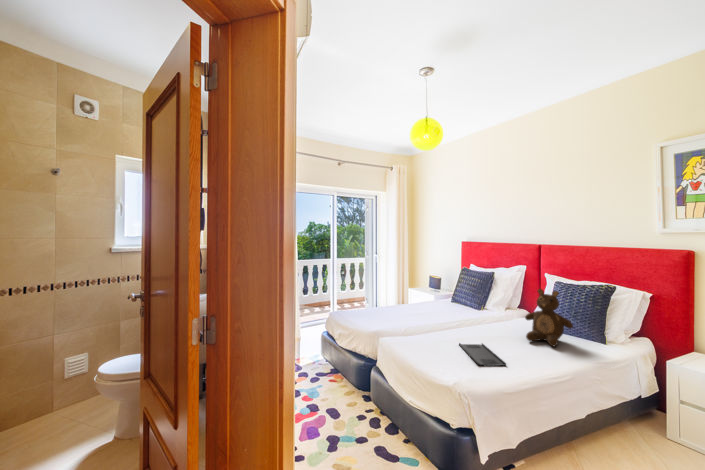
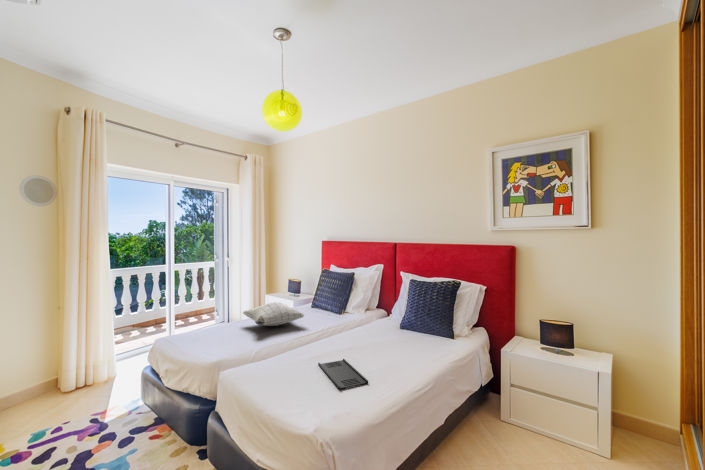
teddy bear: present [525,289,573,346] -> none [385,291,428,350]
pillow: none [394,292,446,311] -> present [243,302,304,326]

